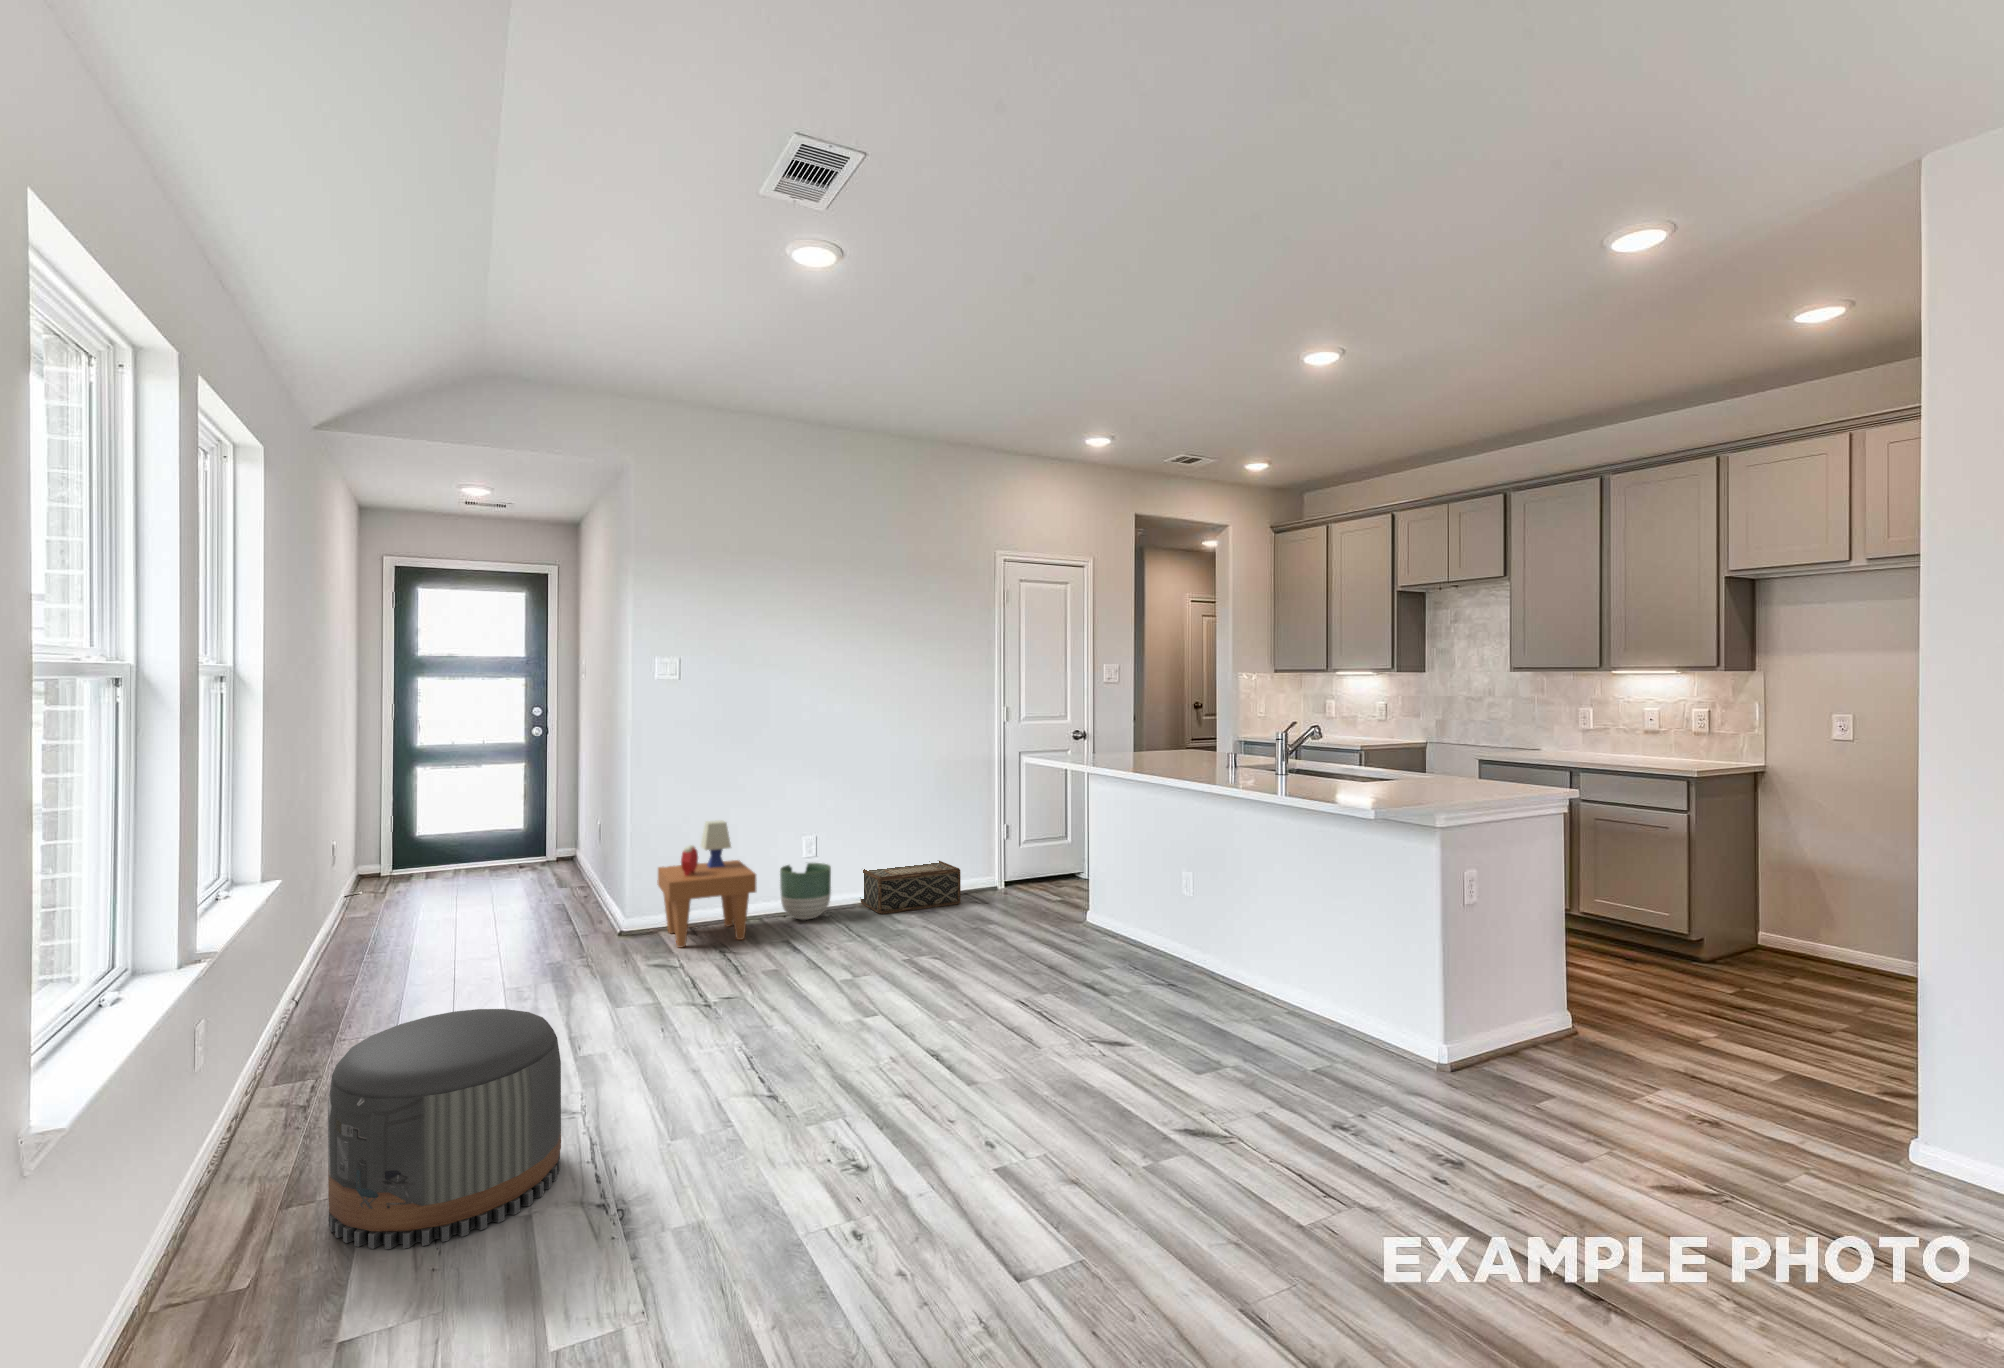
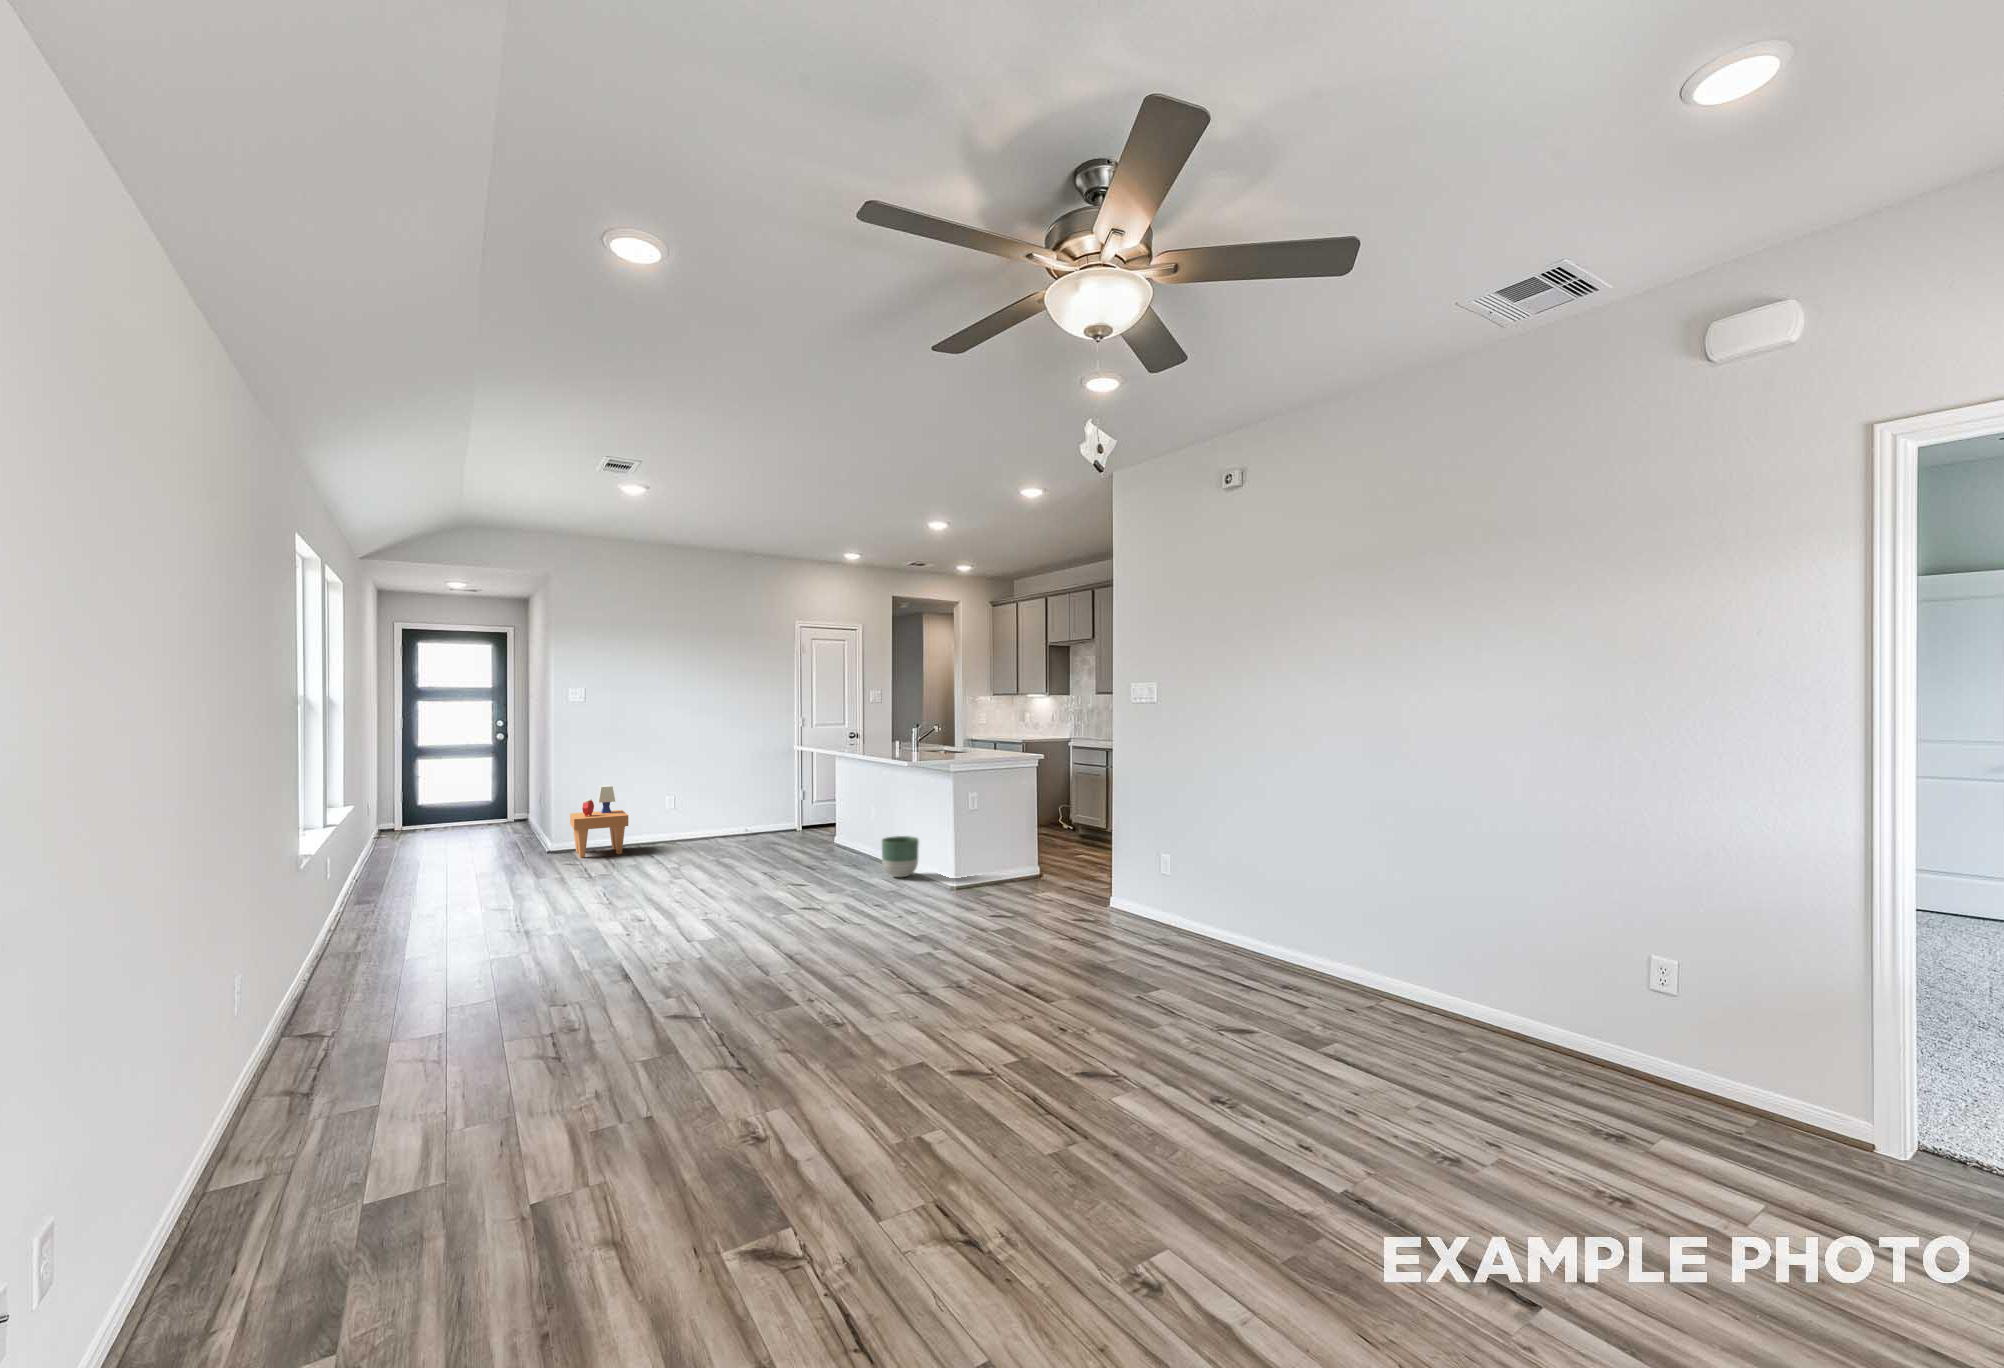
woven basket: present [861,861,961,914] -> none [703,813,766,843]
planter: present [780,863,831,920] -> present [882,836,919,877]
pouf: present [328,1009,561,1249] -> none [393,853,499,940]

